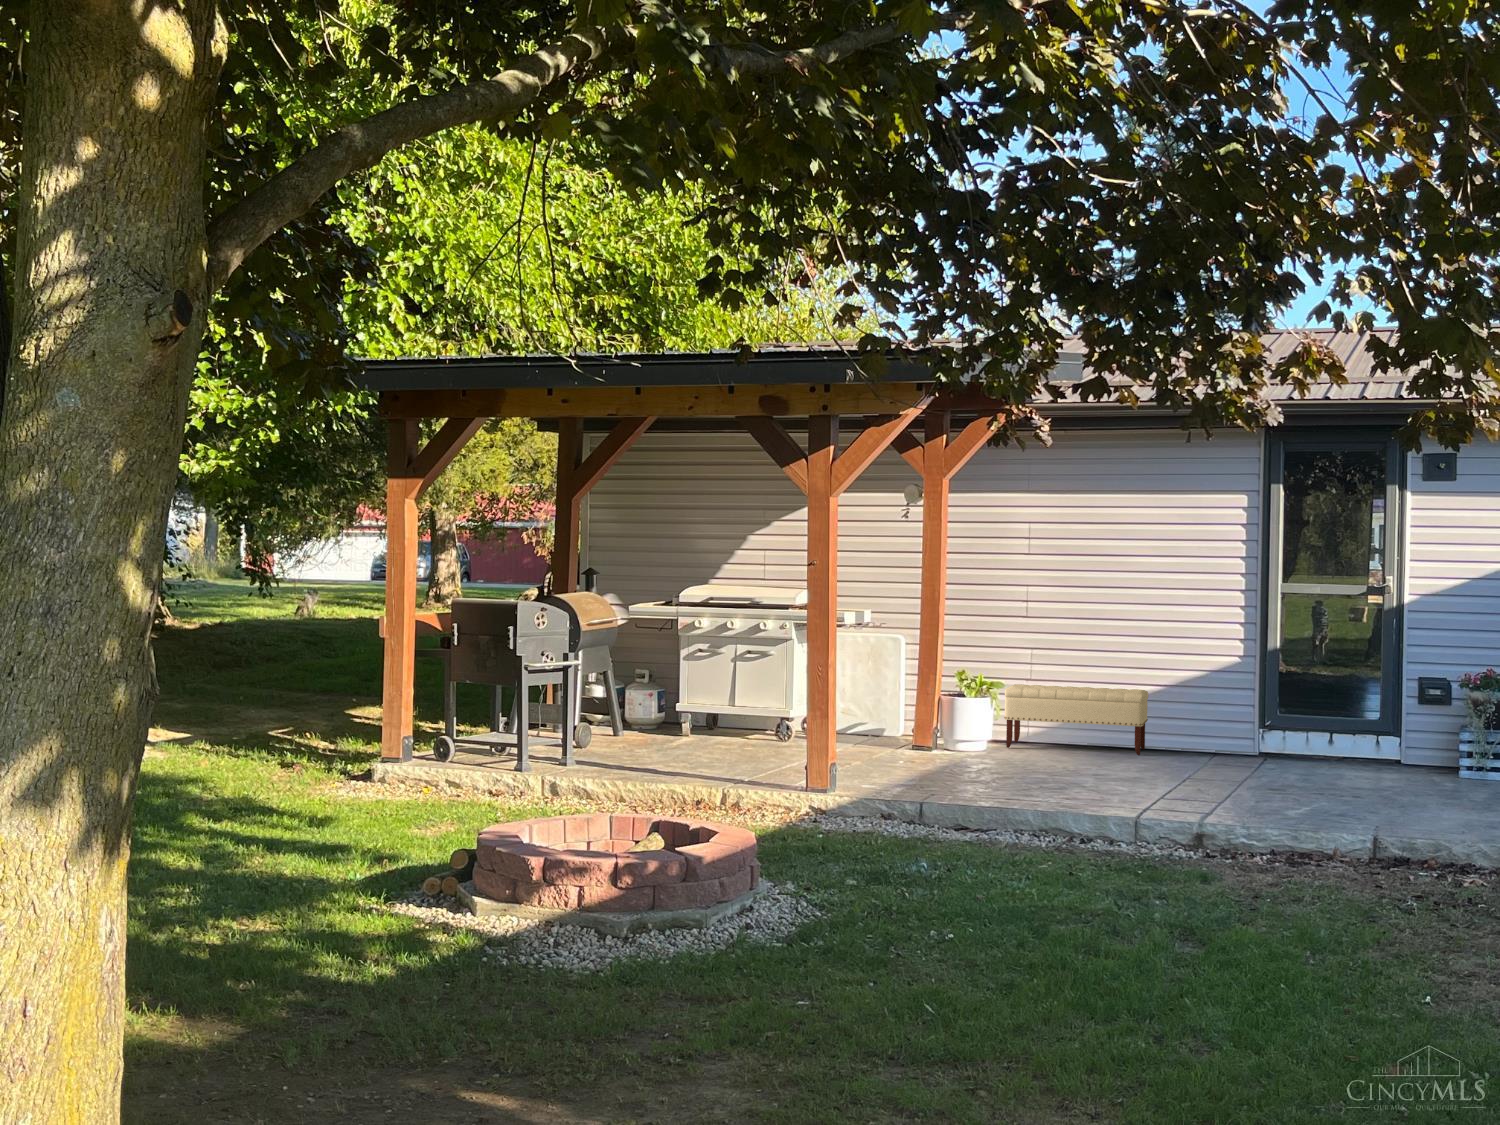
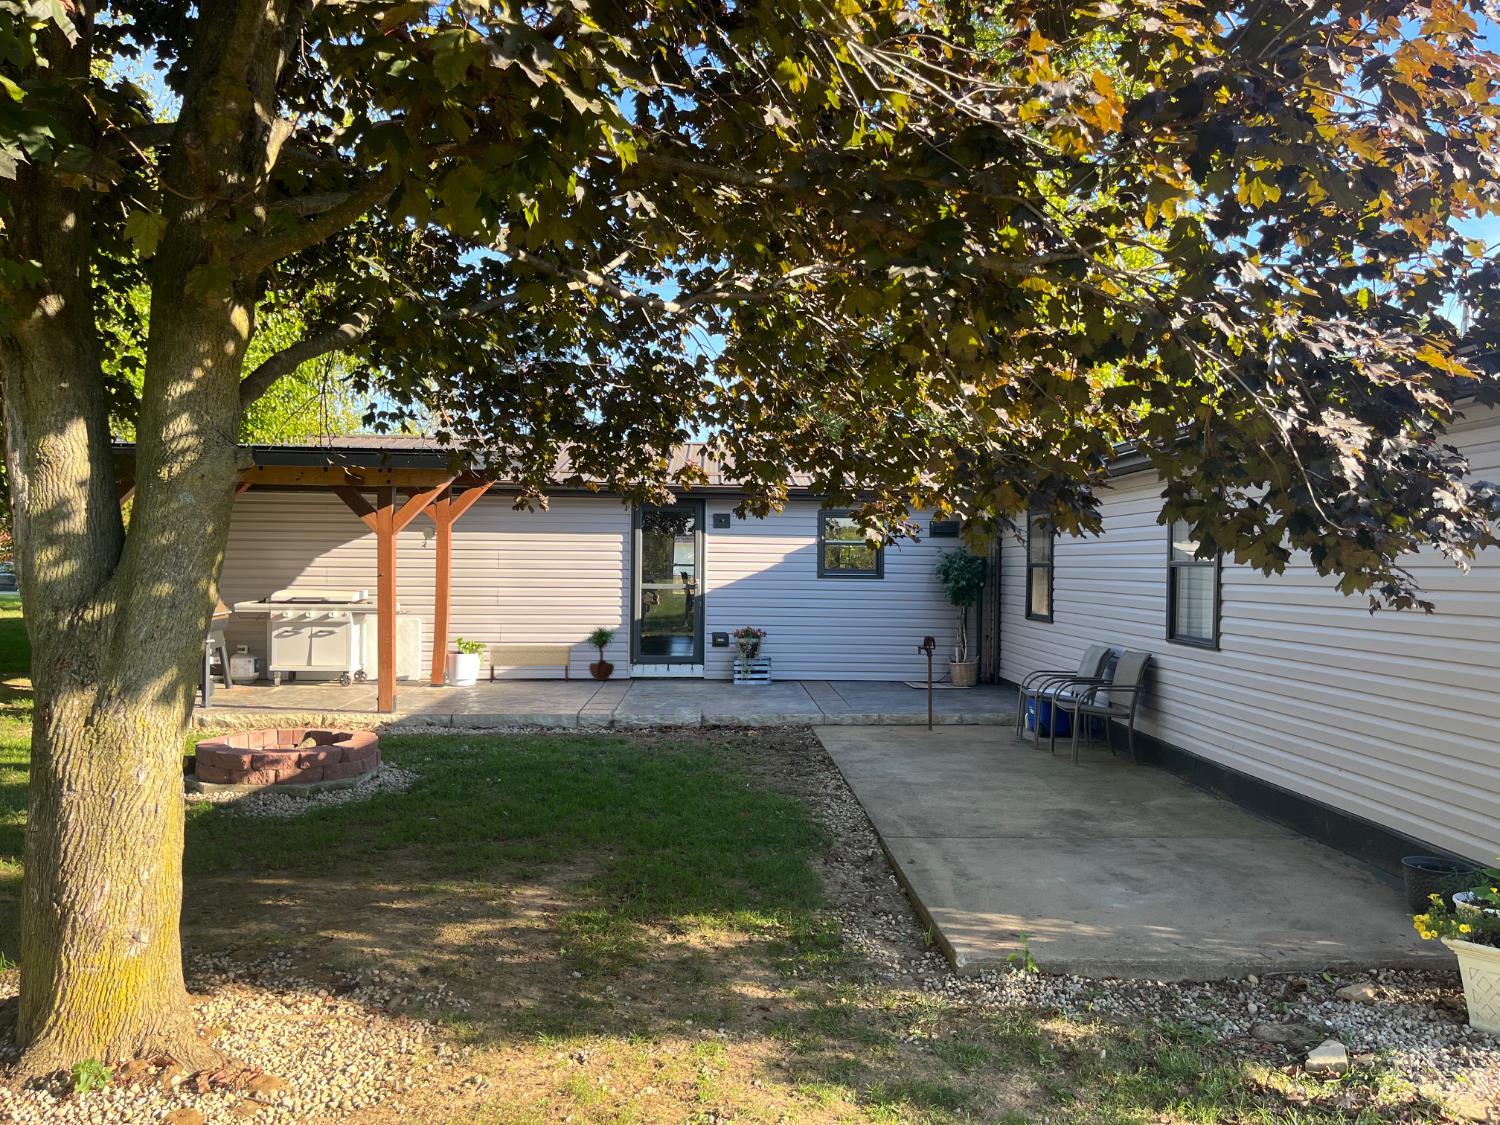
potted tree: none [1167,650,1232,756] -> present [586,628,614,681]

